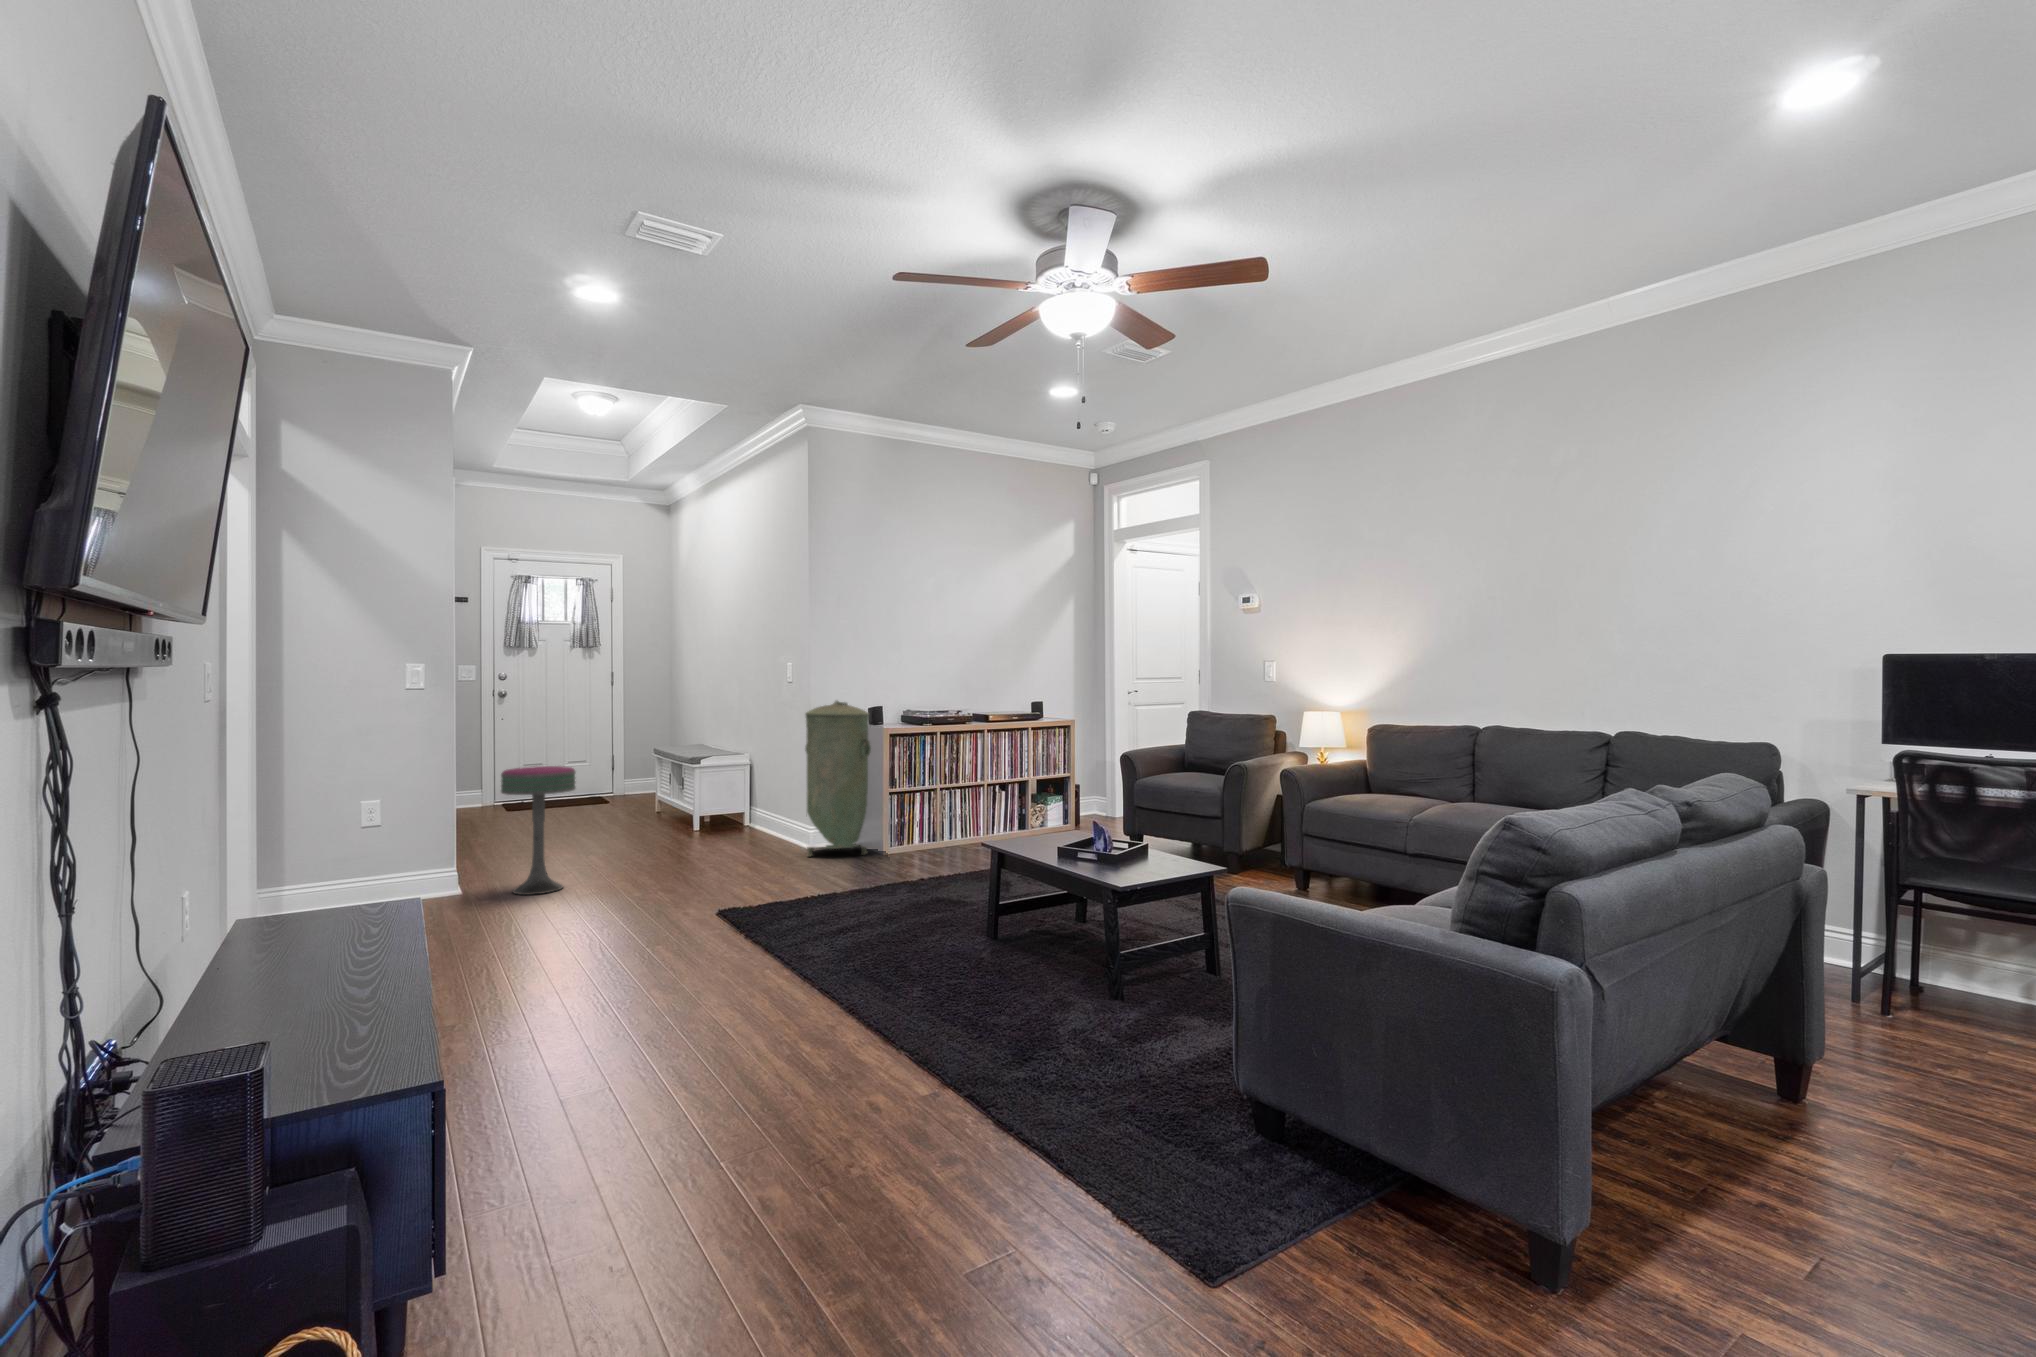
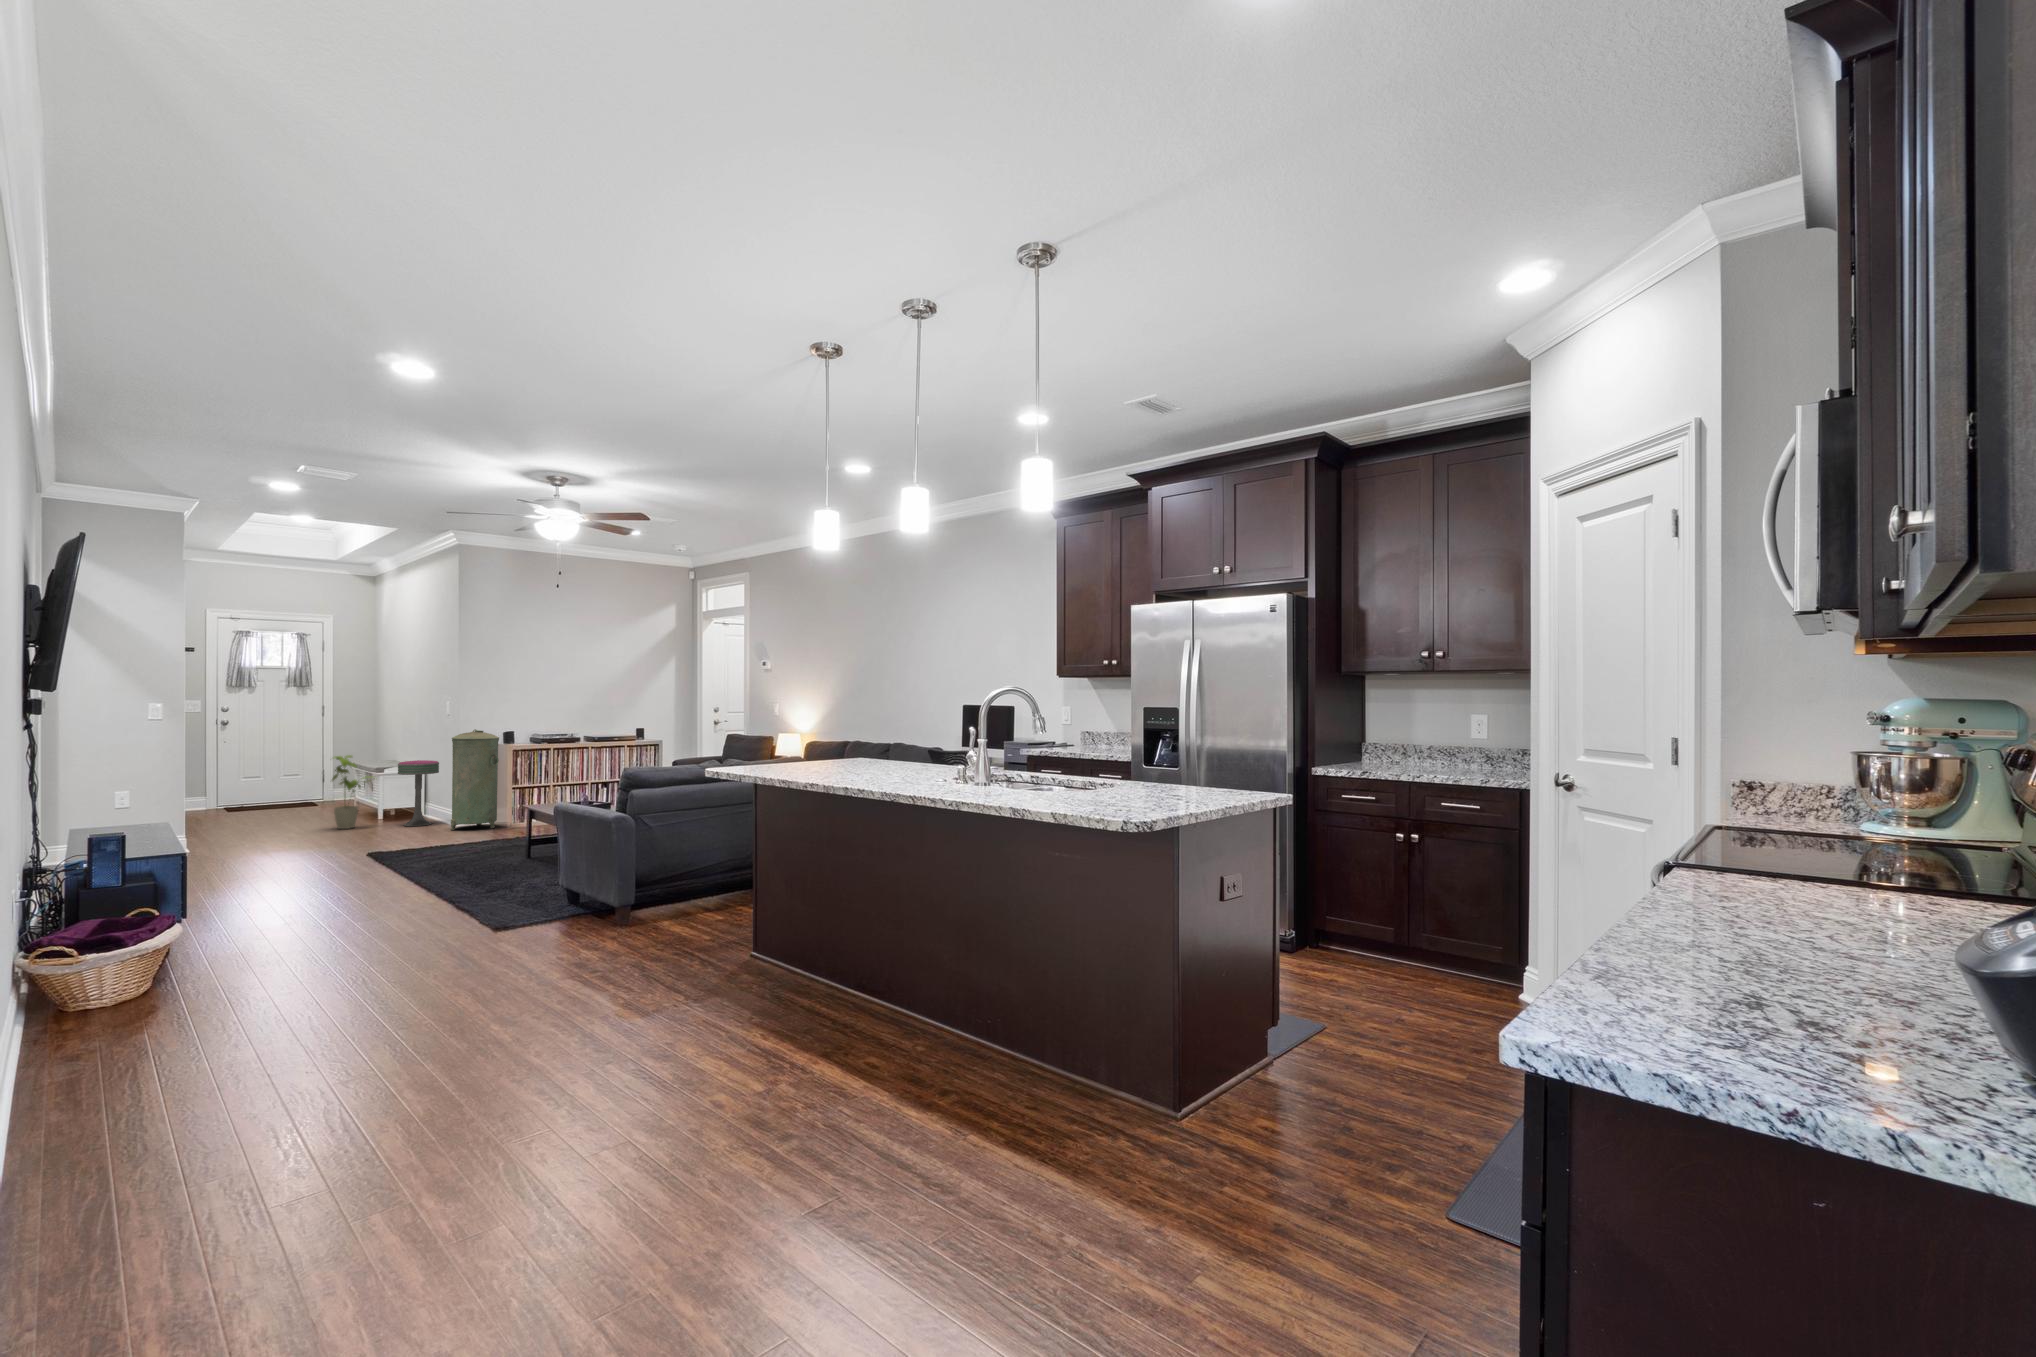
house plant: none [638,738,700,849] -> present [332,755,361,829]
bar stool: present [501,766,576,895] -> present [398,760,439,826]

